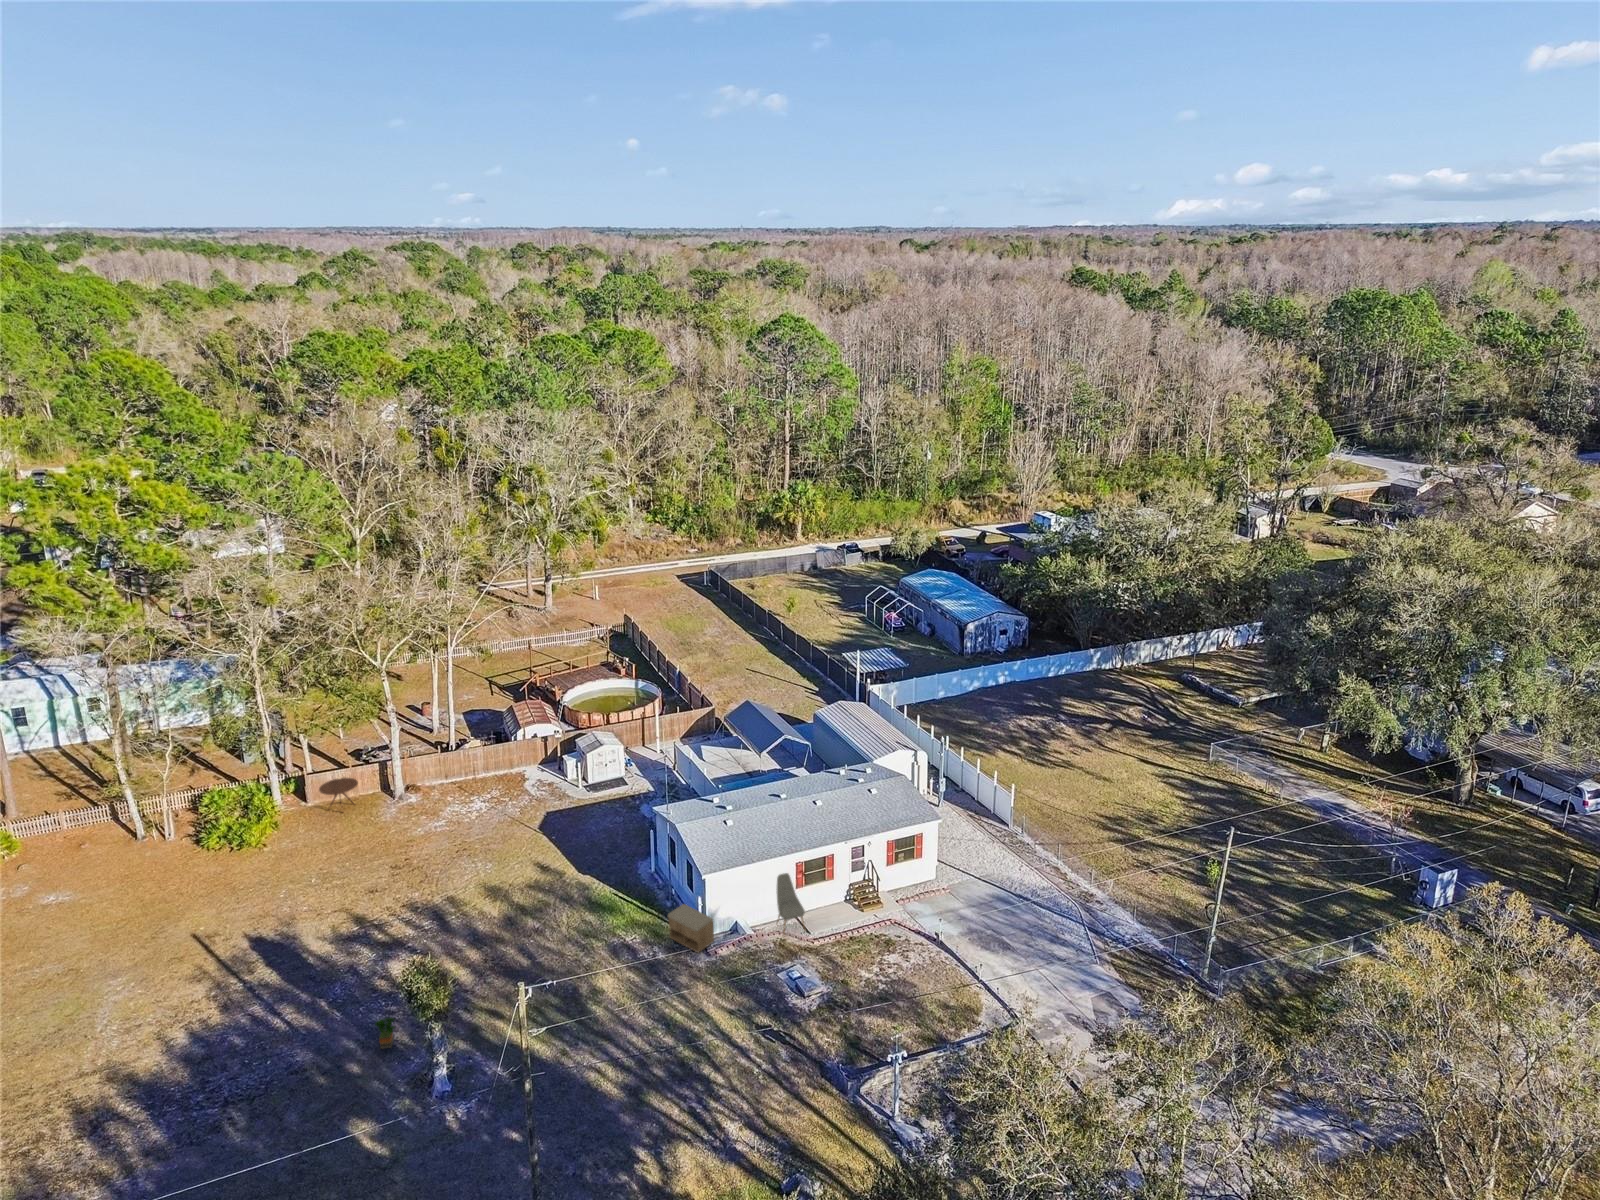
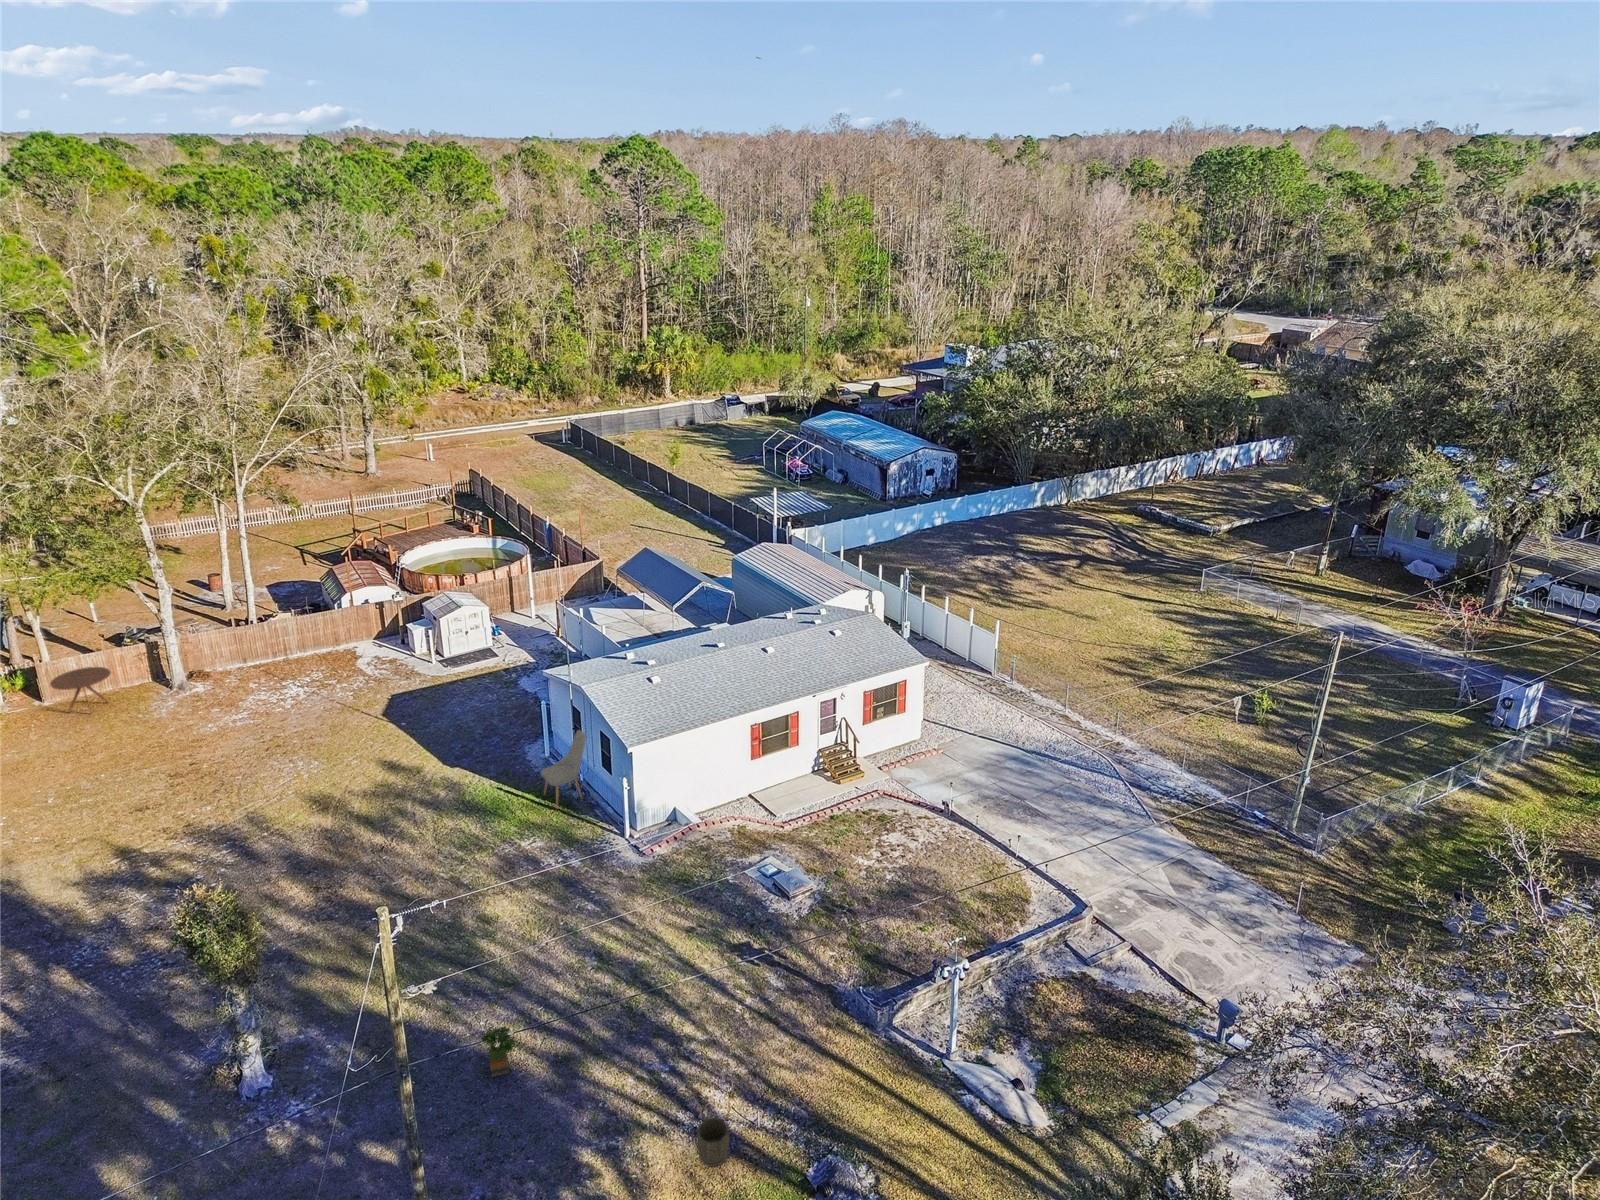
chair: present [777,873,805,935] -> present [541,730,586,808]
storage bench: present [668,904,714,953] -> none [583,790,650,853]
potted tree: present [375,1017,395,1049] -> present [481,1027,514,1077]
woven basket: none [707,1146,729,1180] -> present [697,1118,730,1167]

